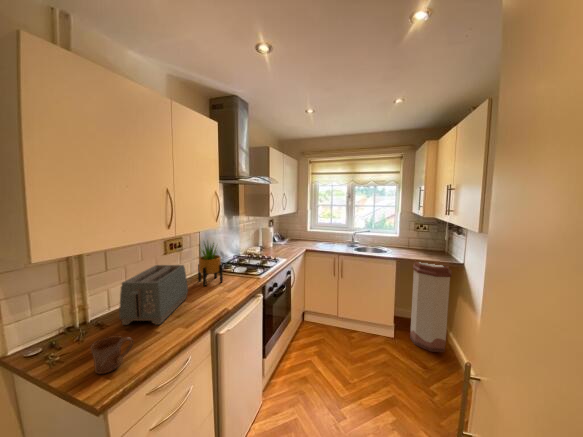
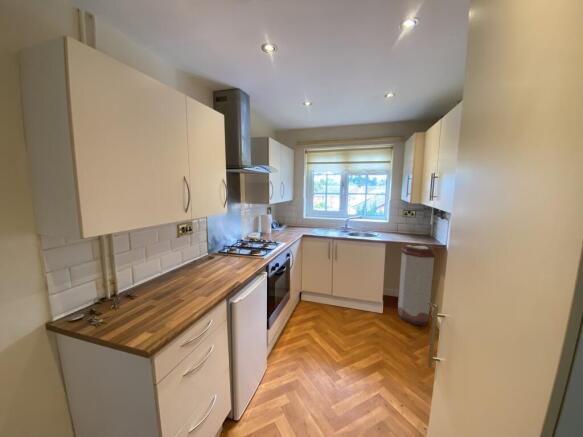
potted plant: present [198,243,223,286] -> none [204,223,230,266]
toaster: present [119,265,188,325] -> none [147,245,201,296]
mug: present [90,335,133,374] -> none [135,299,168,328]

